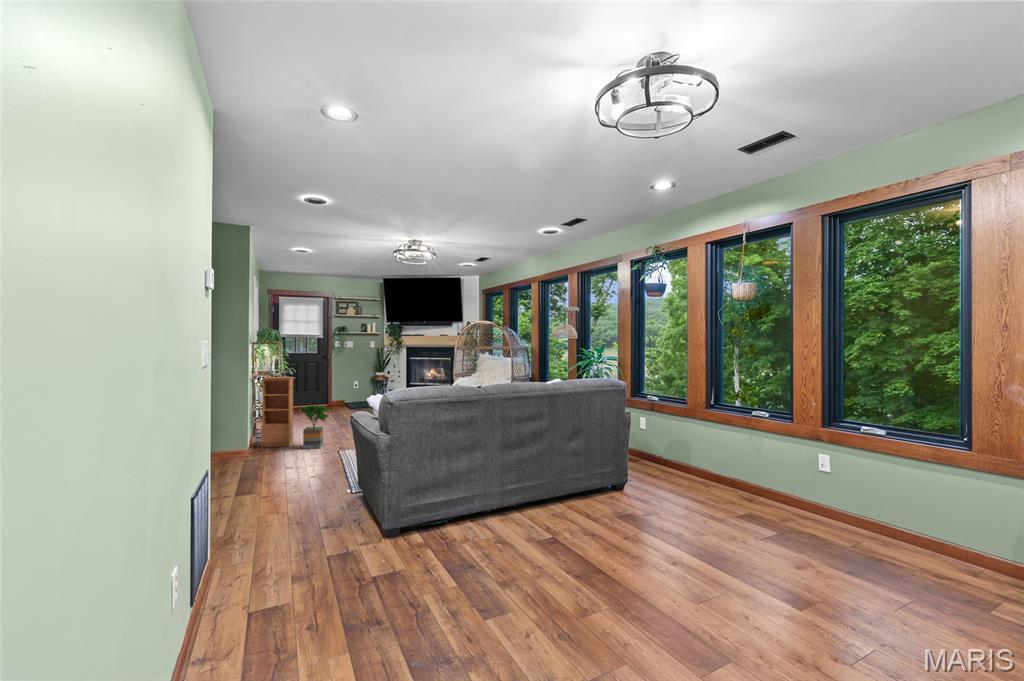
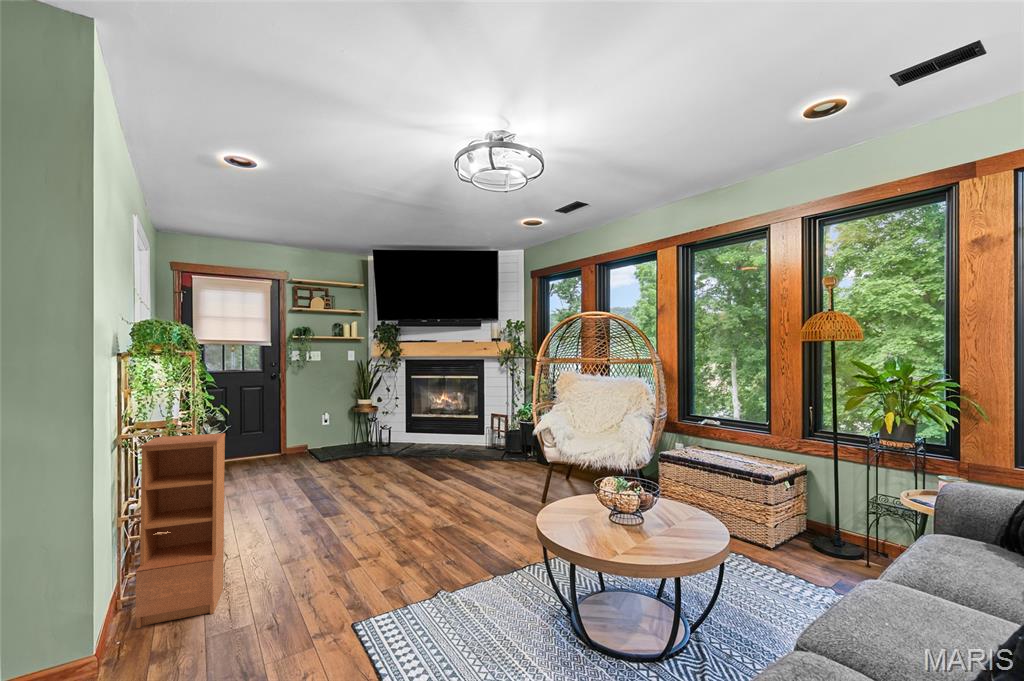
potted tree: present [300,405,329,449] -> none [242,501,322,628]

